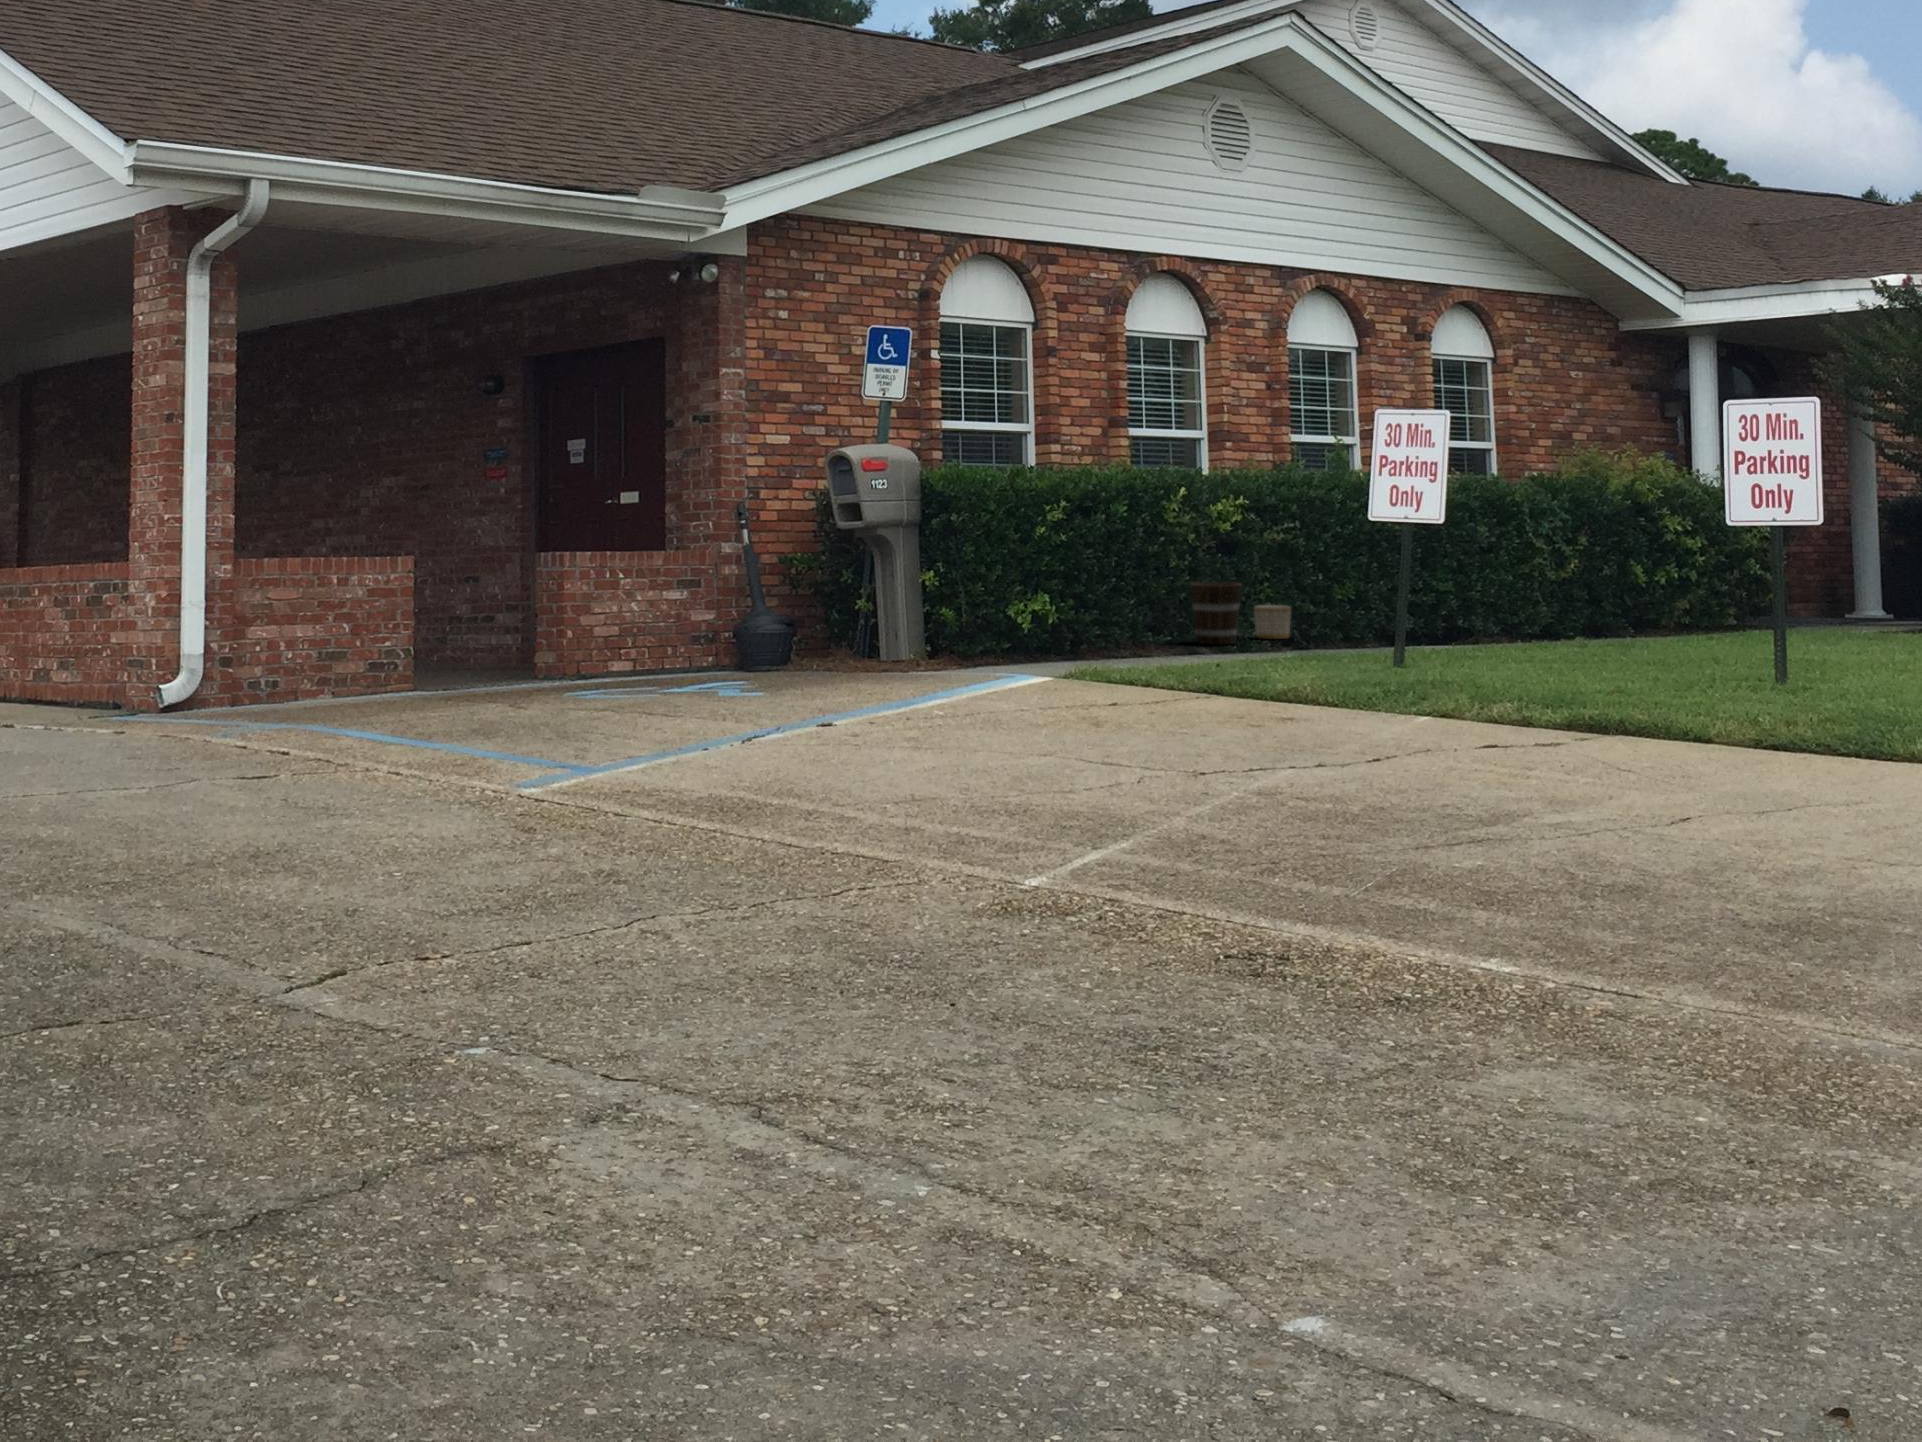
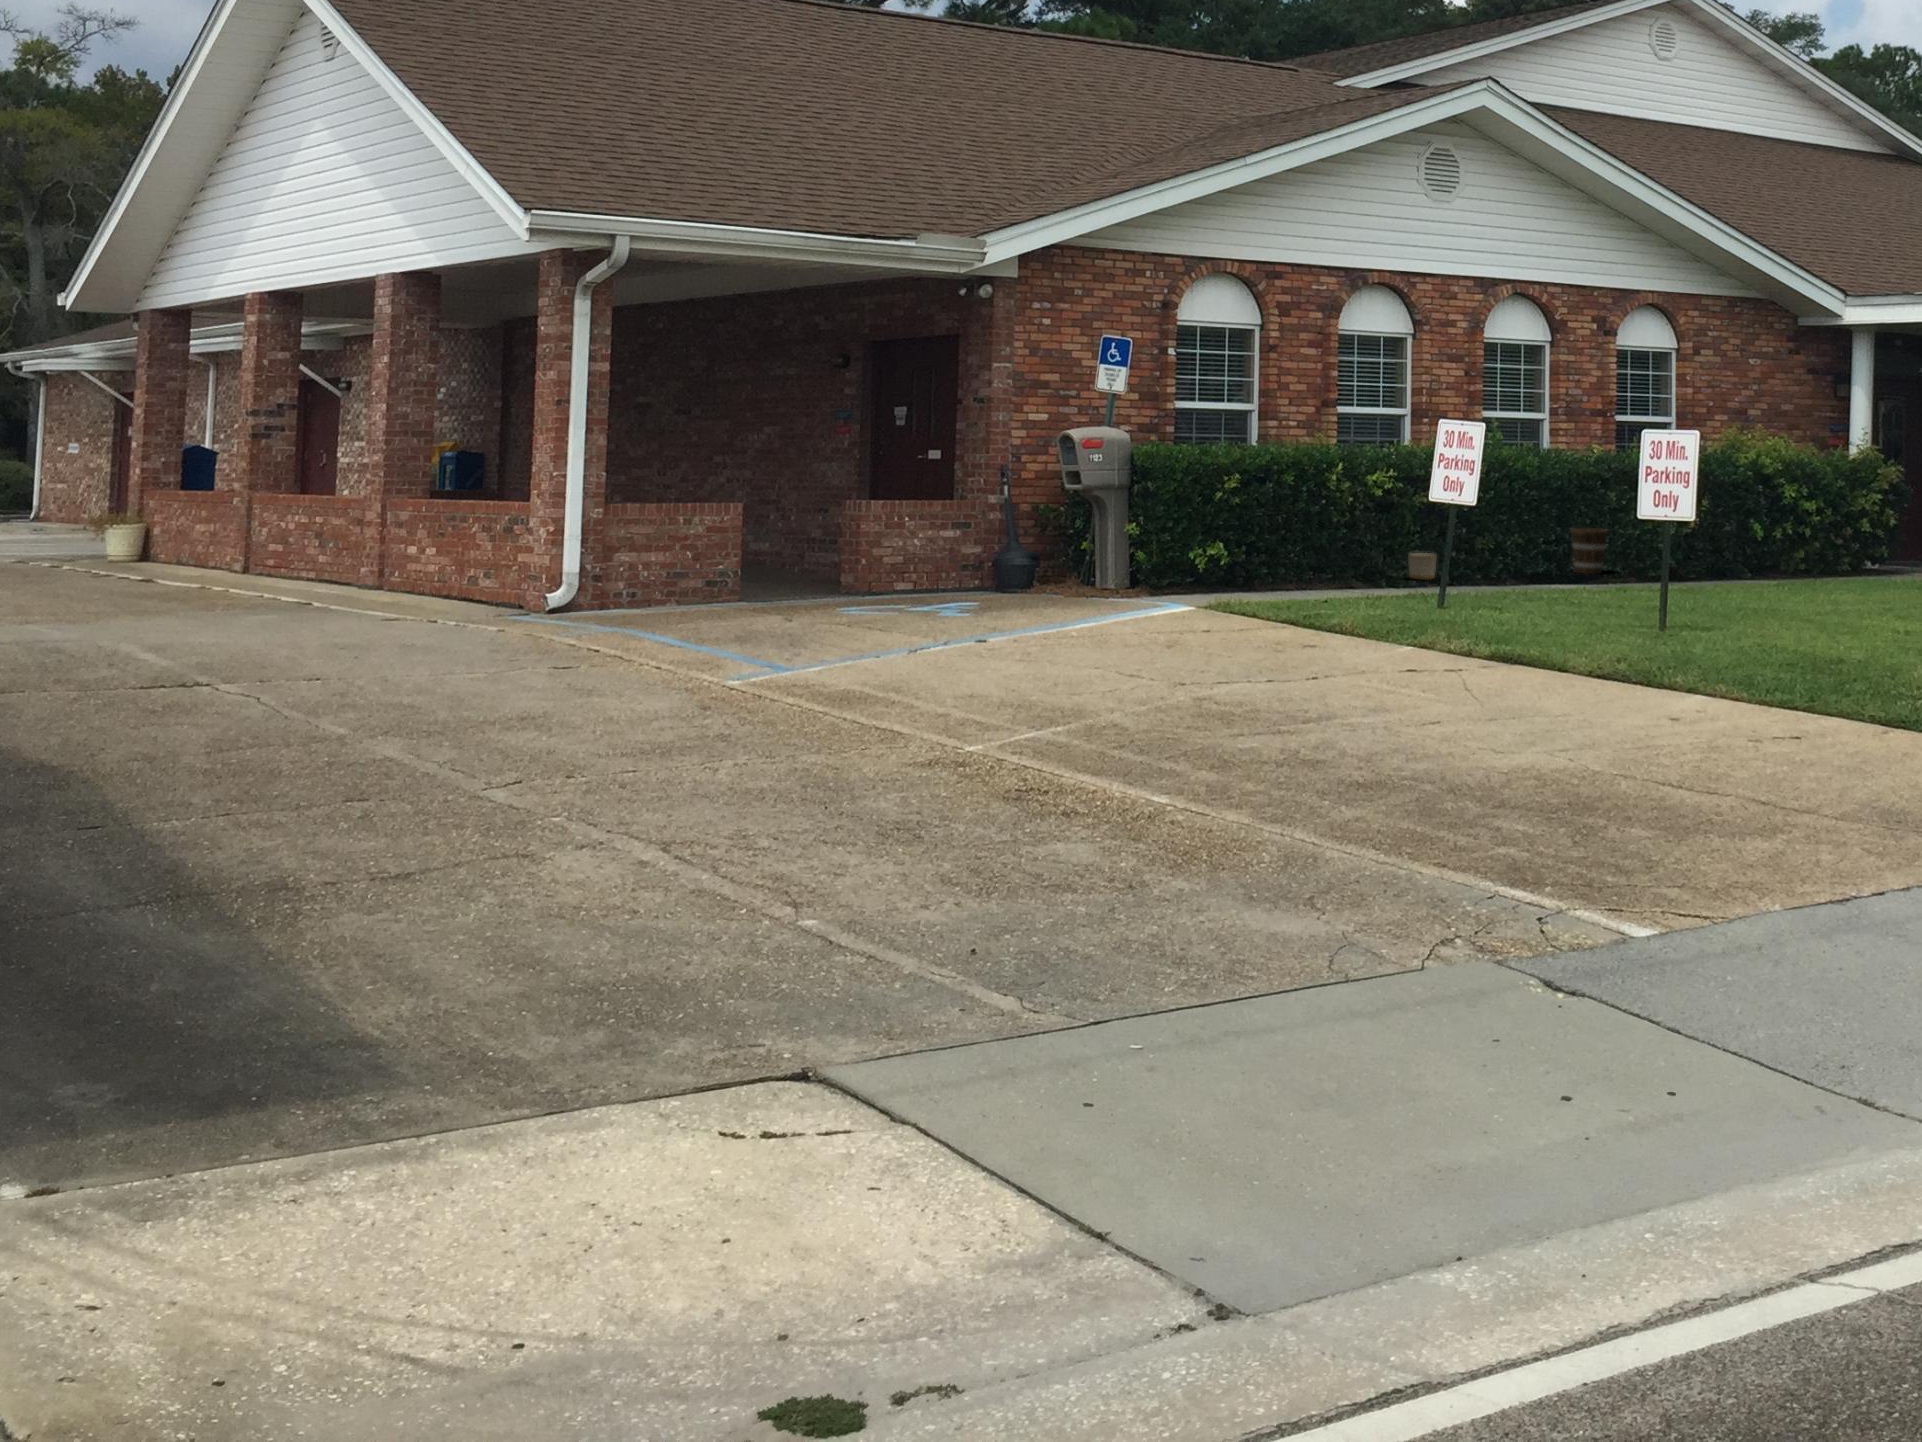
bucket: present [1190,582,1242,644] -> present [1571,528,1608,574]

